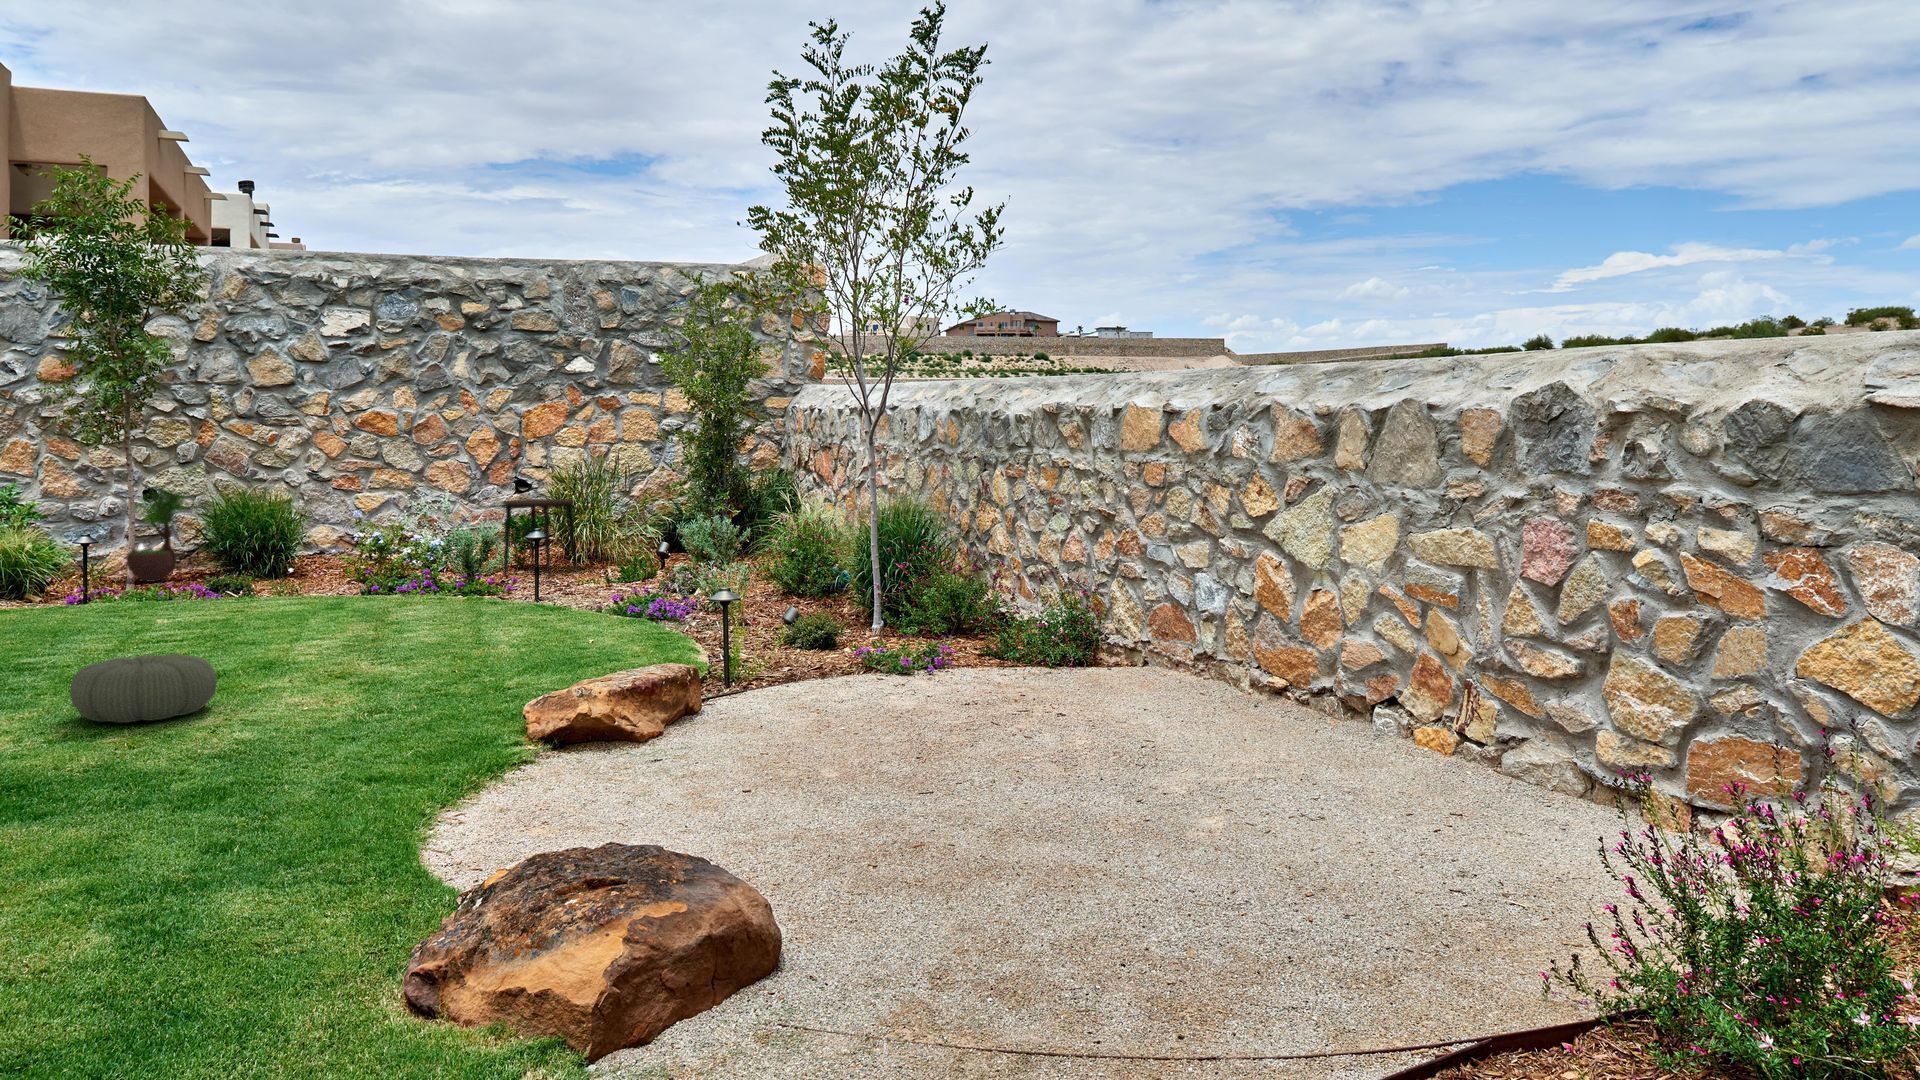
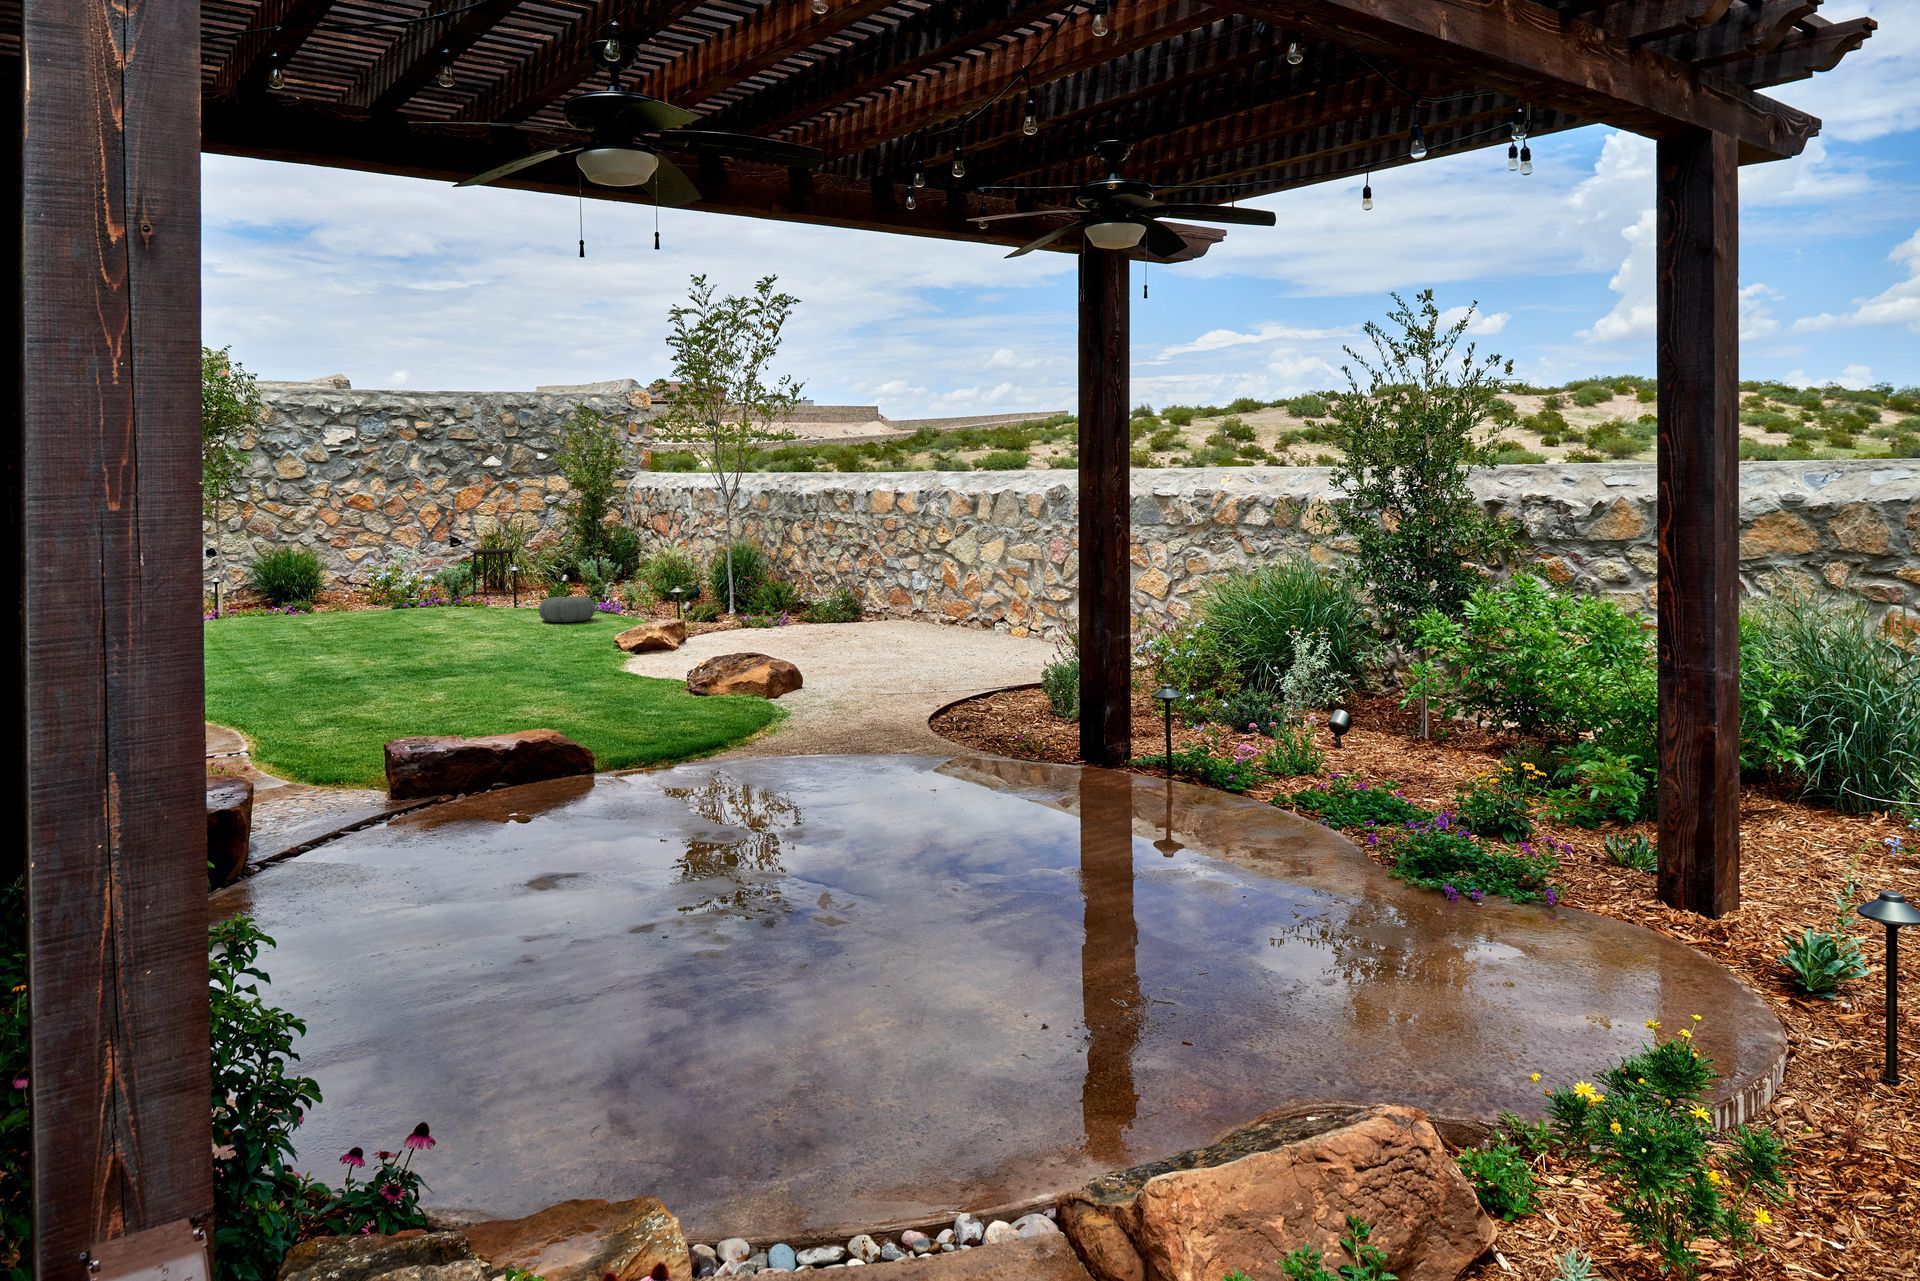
potted tree: present [126,488,187,582] -> none [223,540,264,606]
pouf: present [70,654,217,723] -> present [539,596,595,622]

